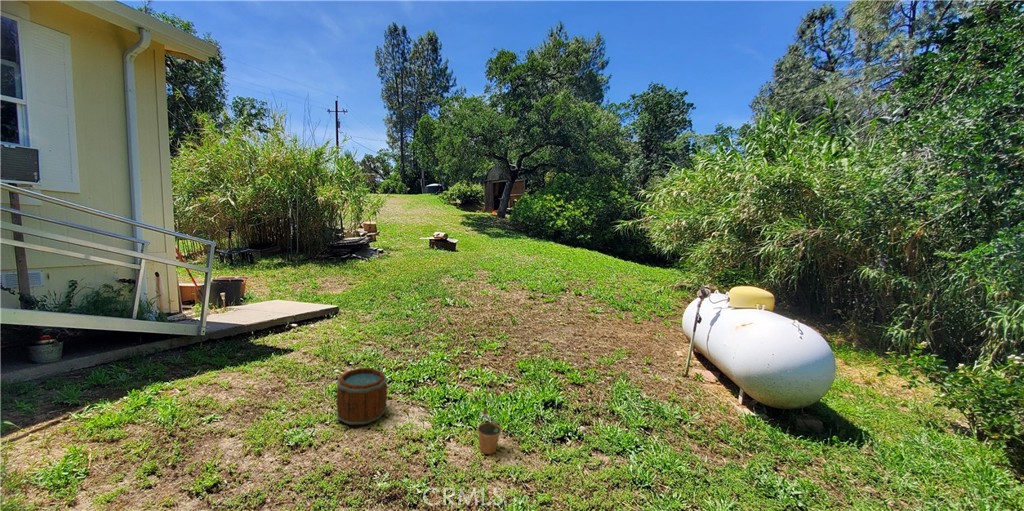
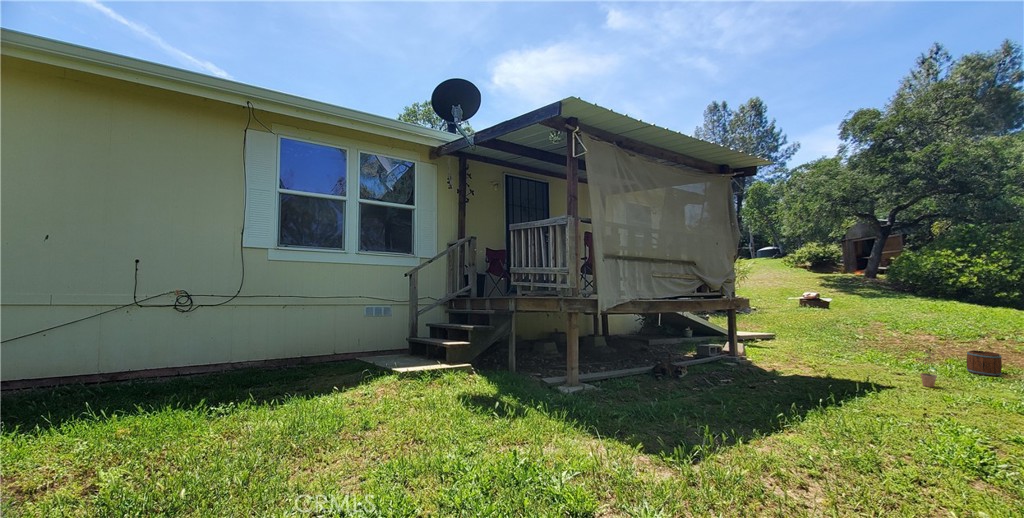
bucket: present [337,368,387,425] -> present [967,350,1002,376]

